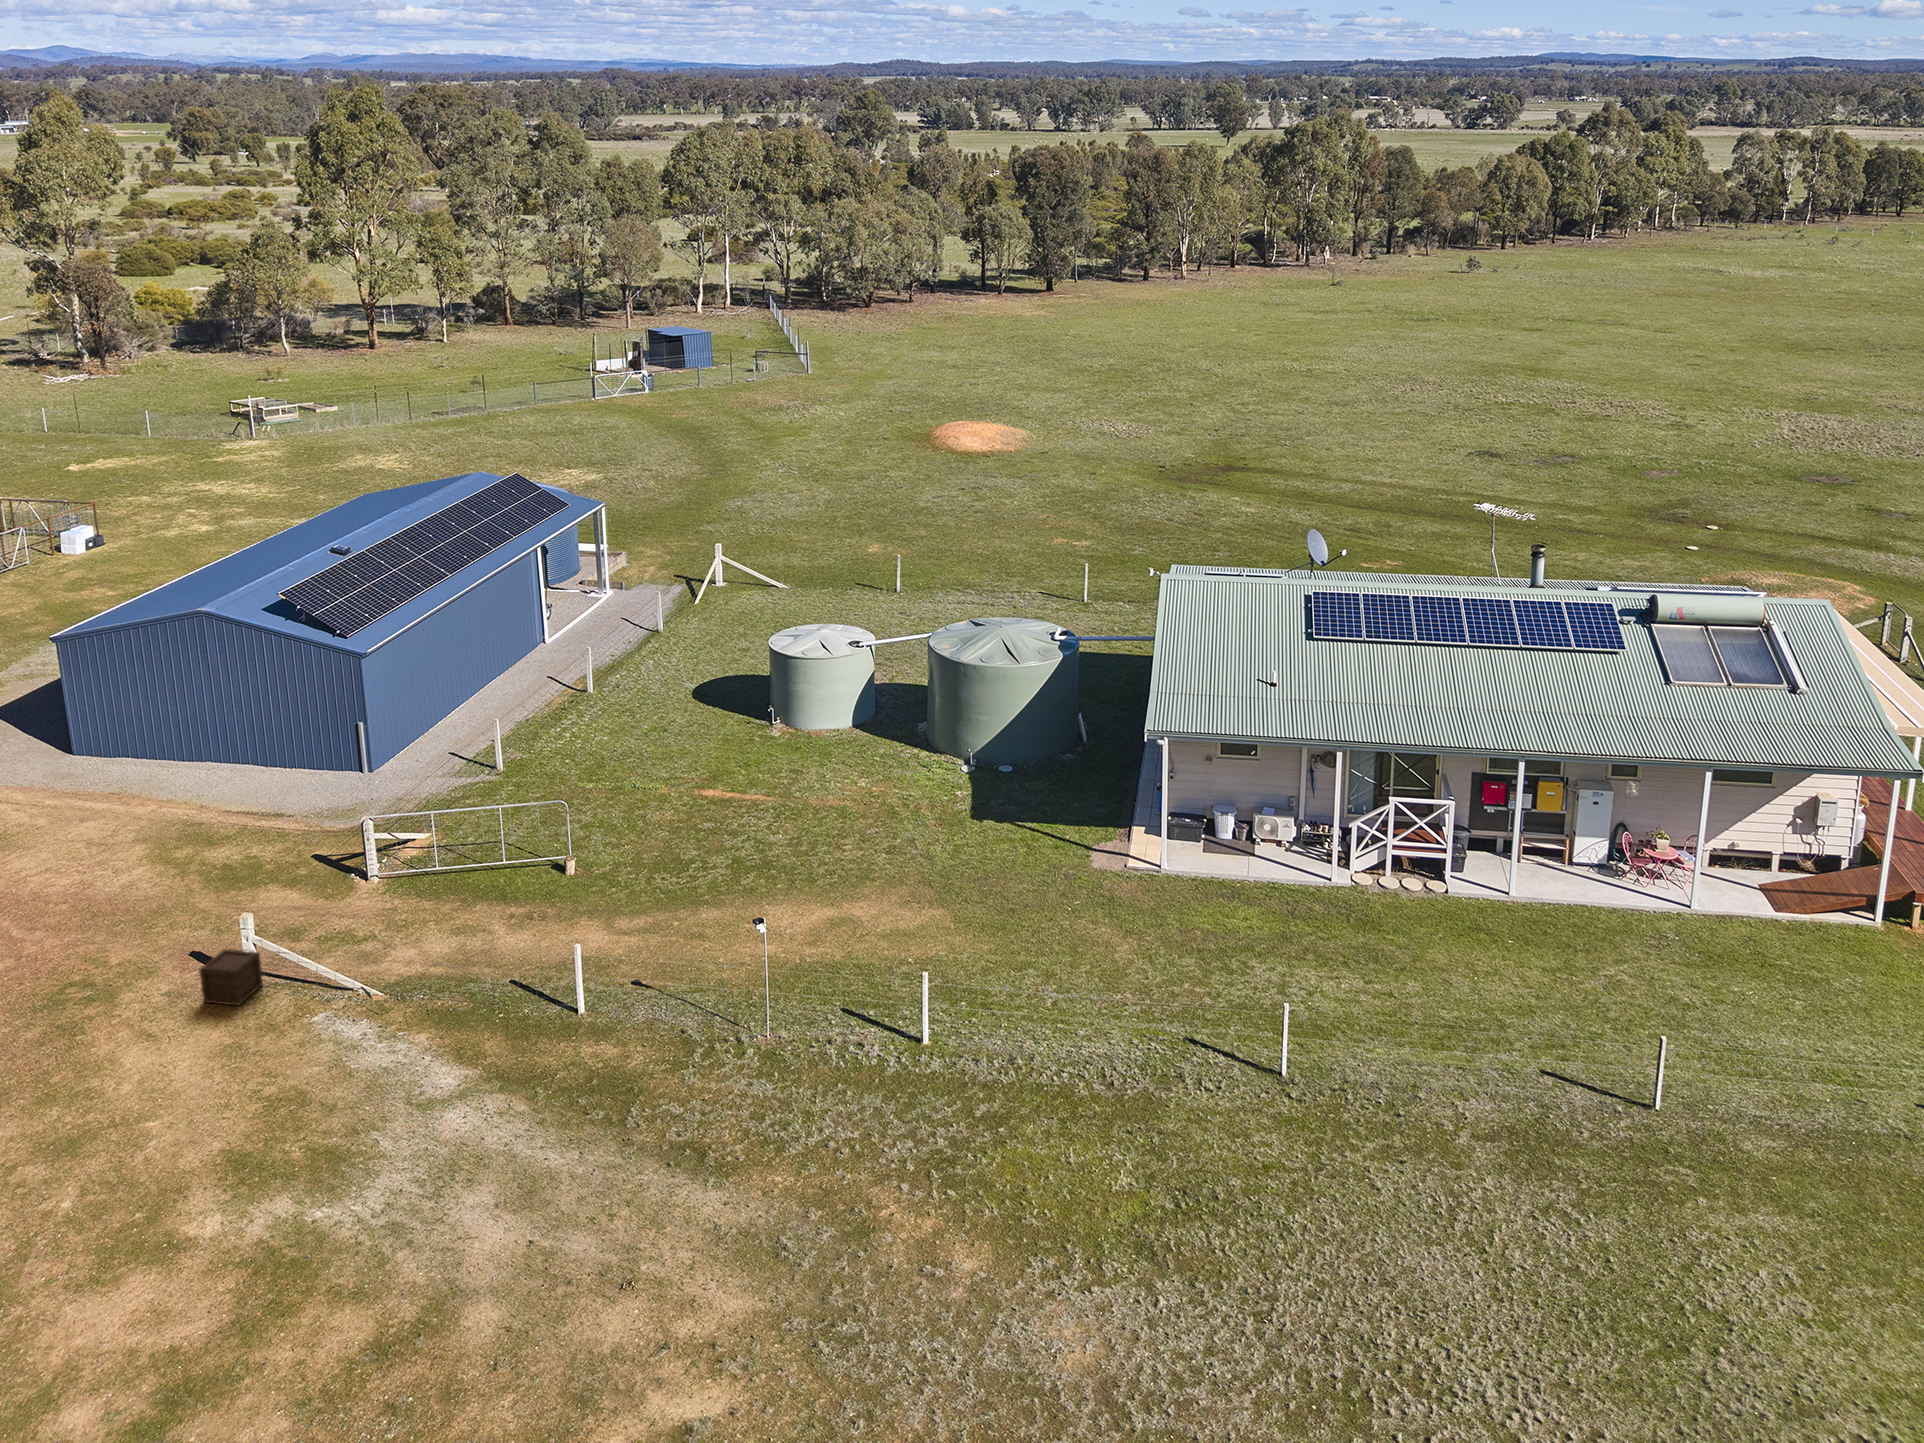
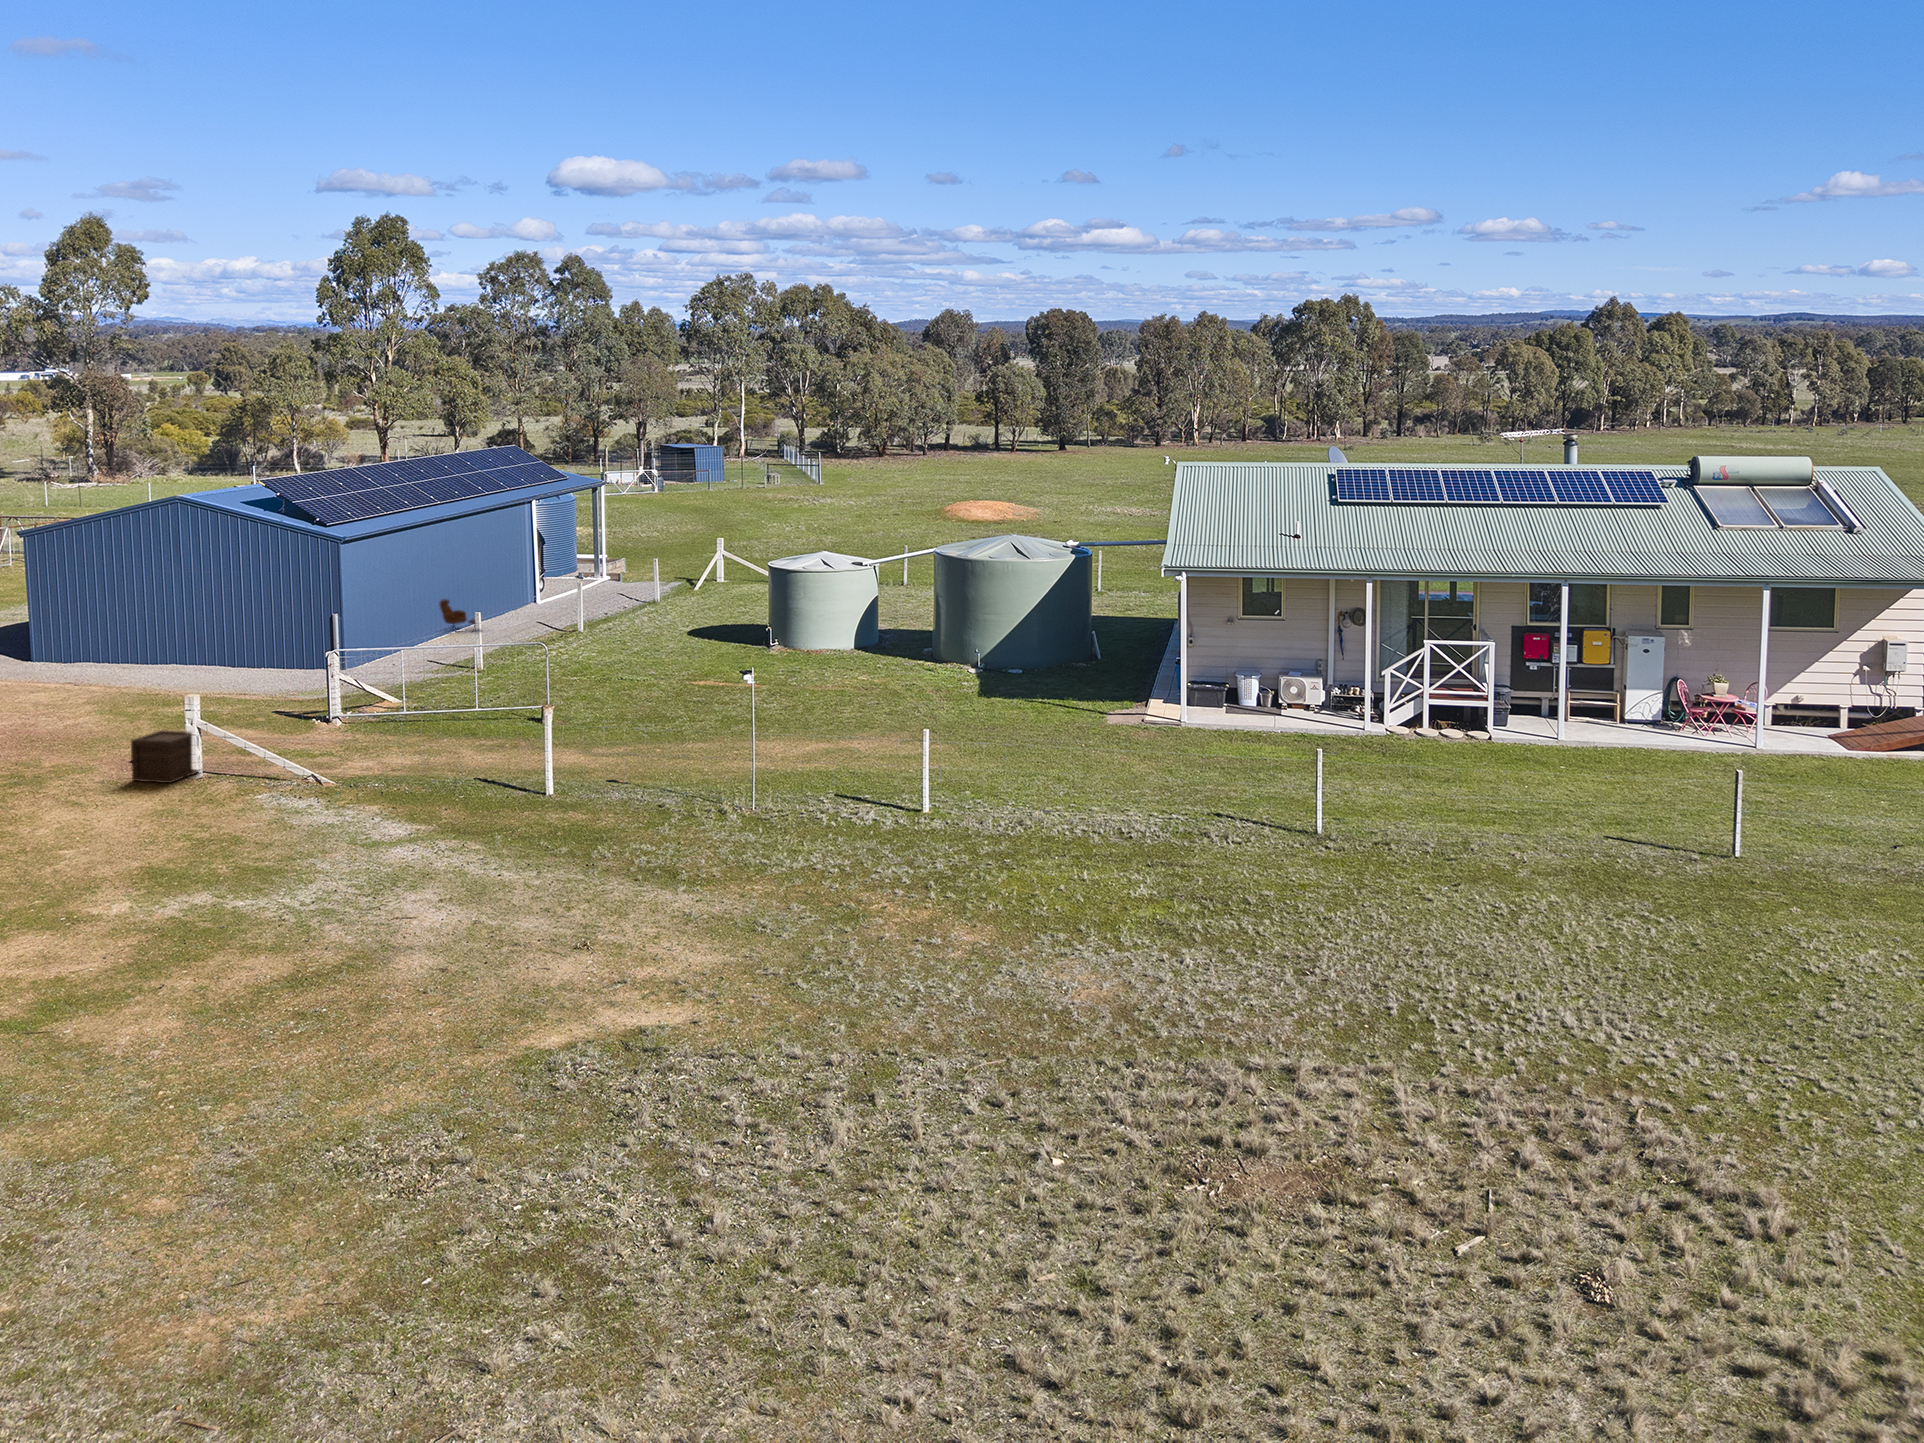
lounge chair: none [455,679,498,713] -> present [440,599,476,630]

